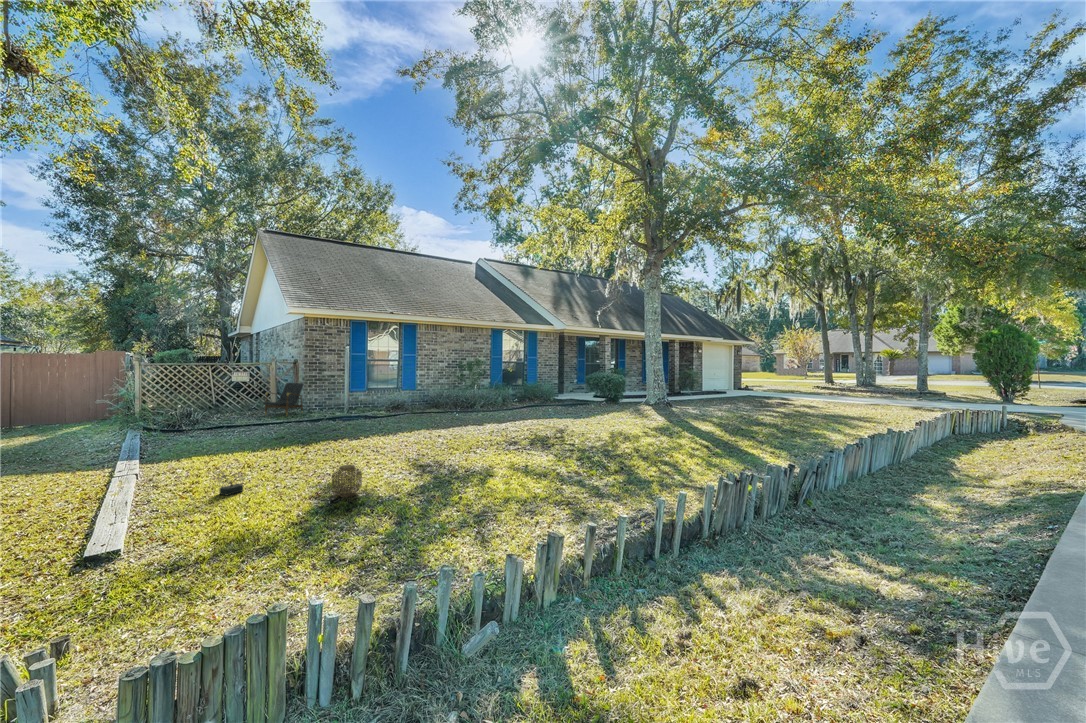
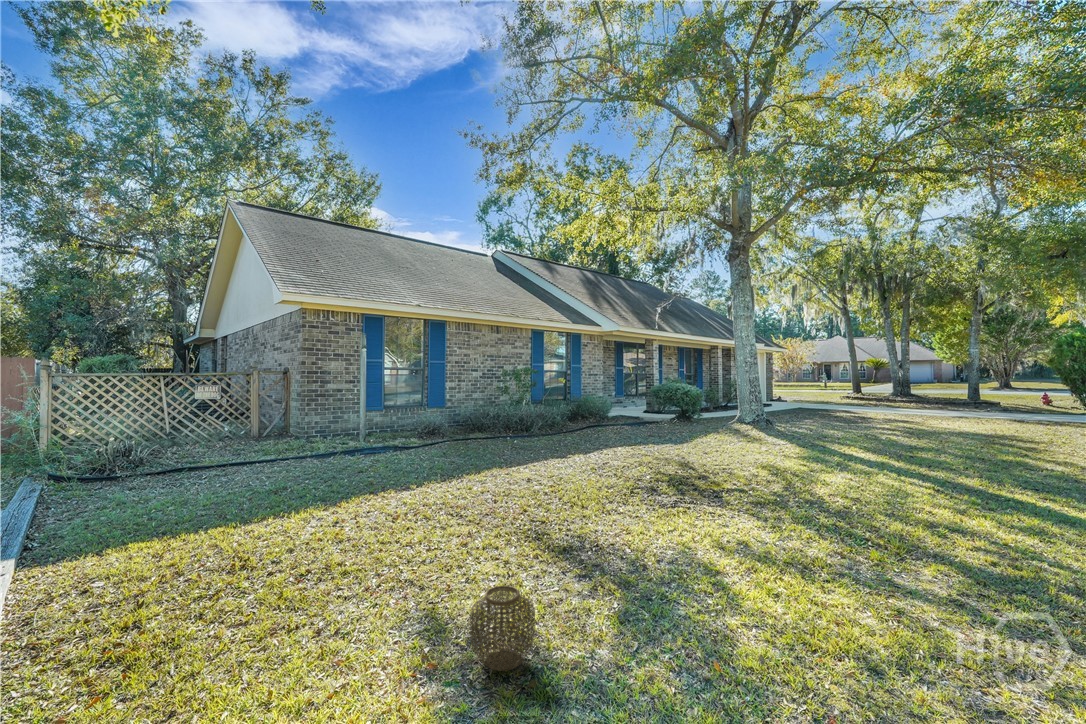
lounge chair: present [263,383,304,416] -> none [241,400,299,448]
decorative plant: present [214,472,243,495] -> none [175,611,254,683]

